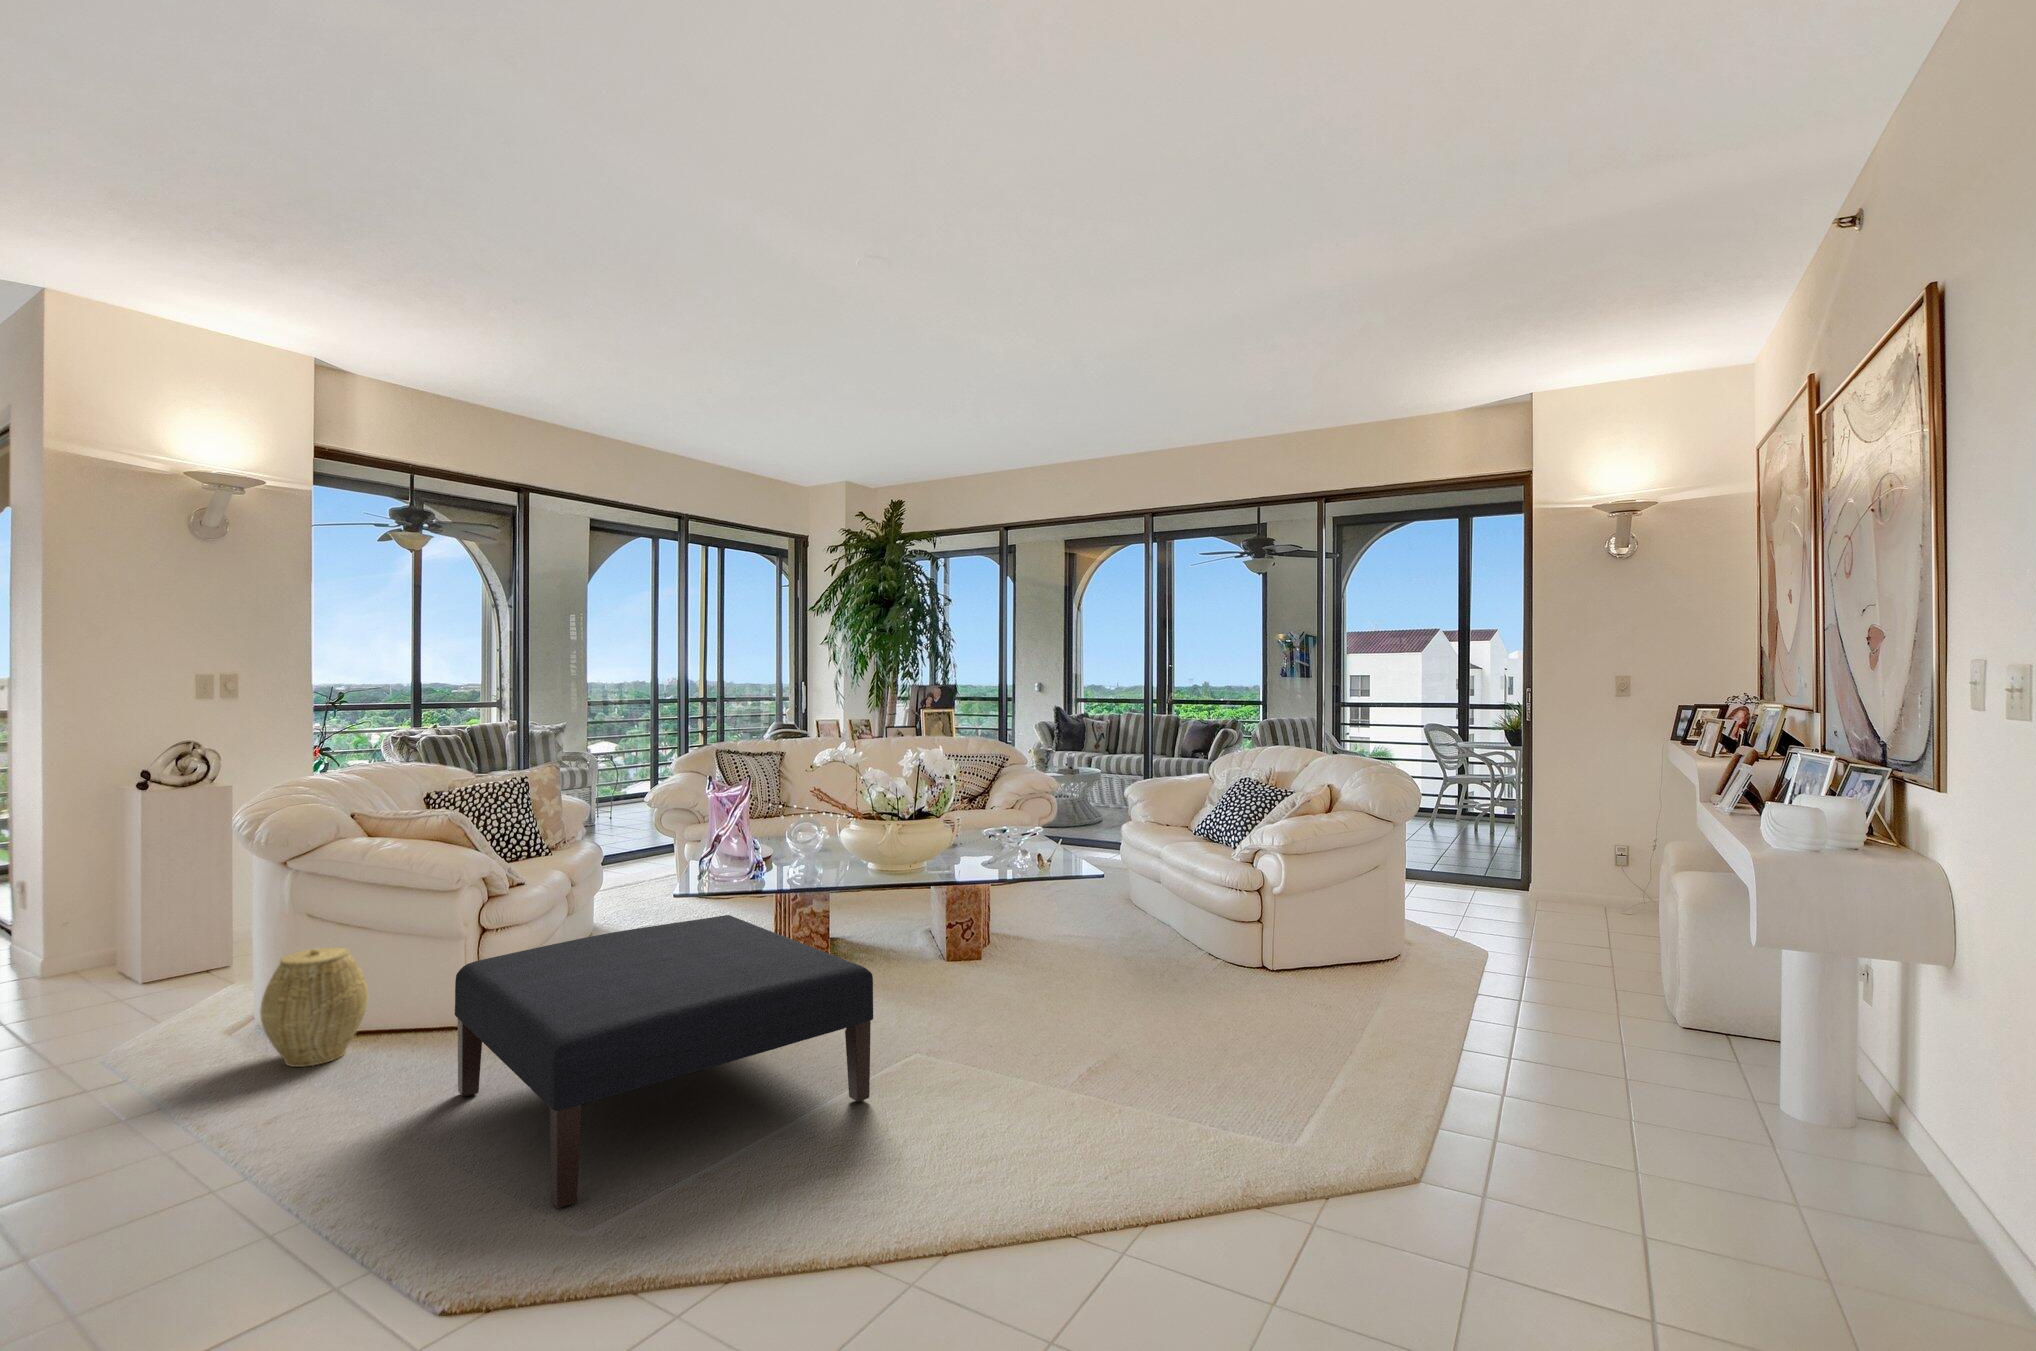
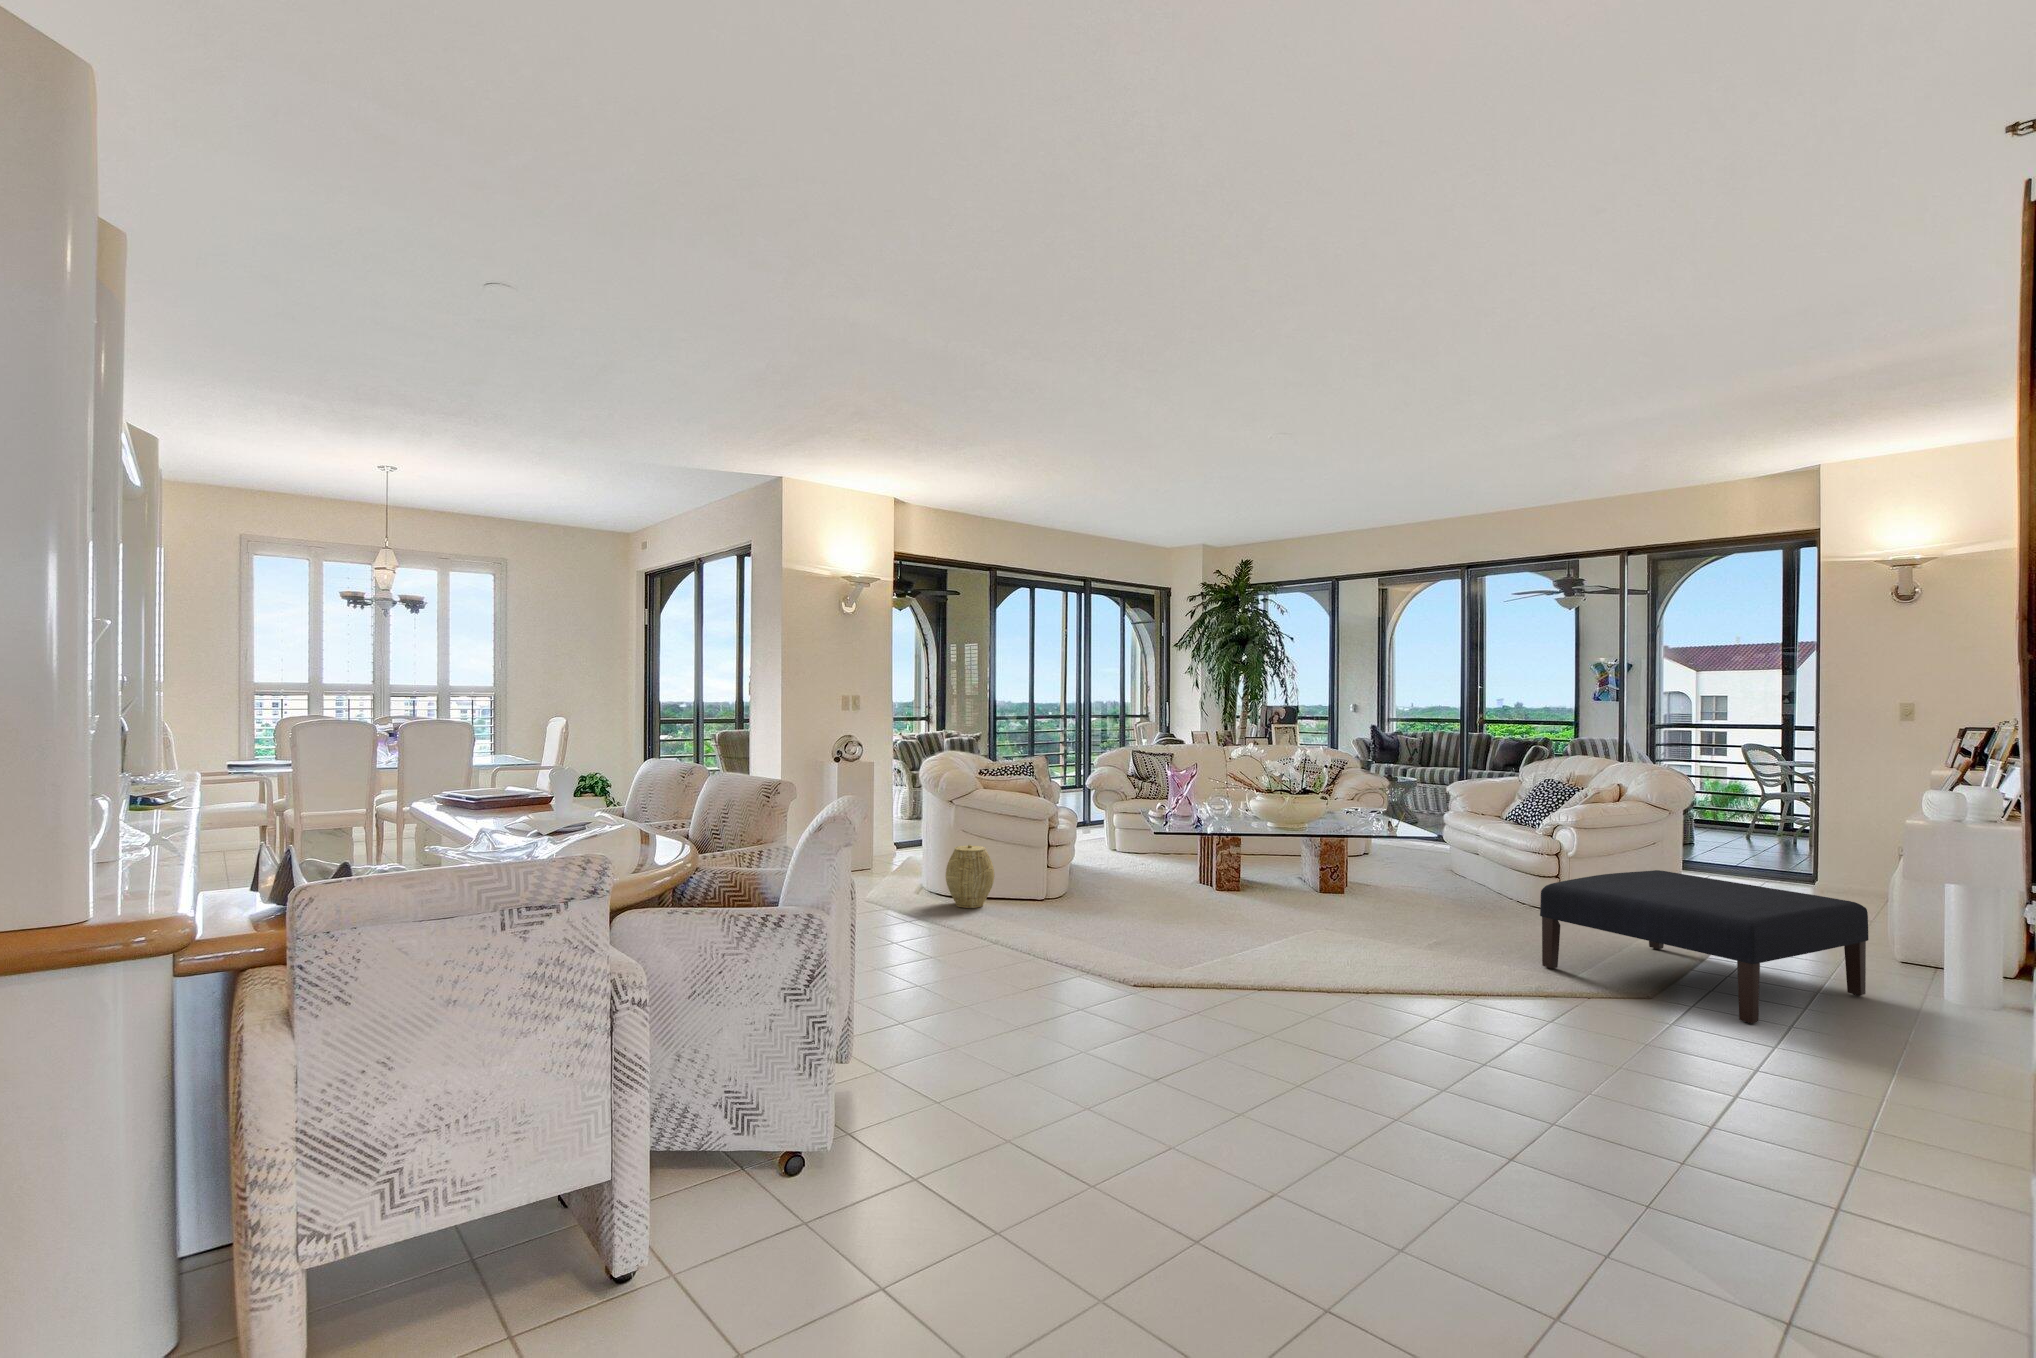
ottoman: present [455,915,873,1208] -> present [1540,870,1869,1023]

